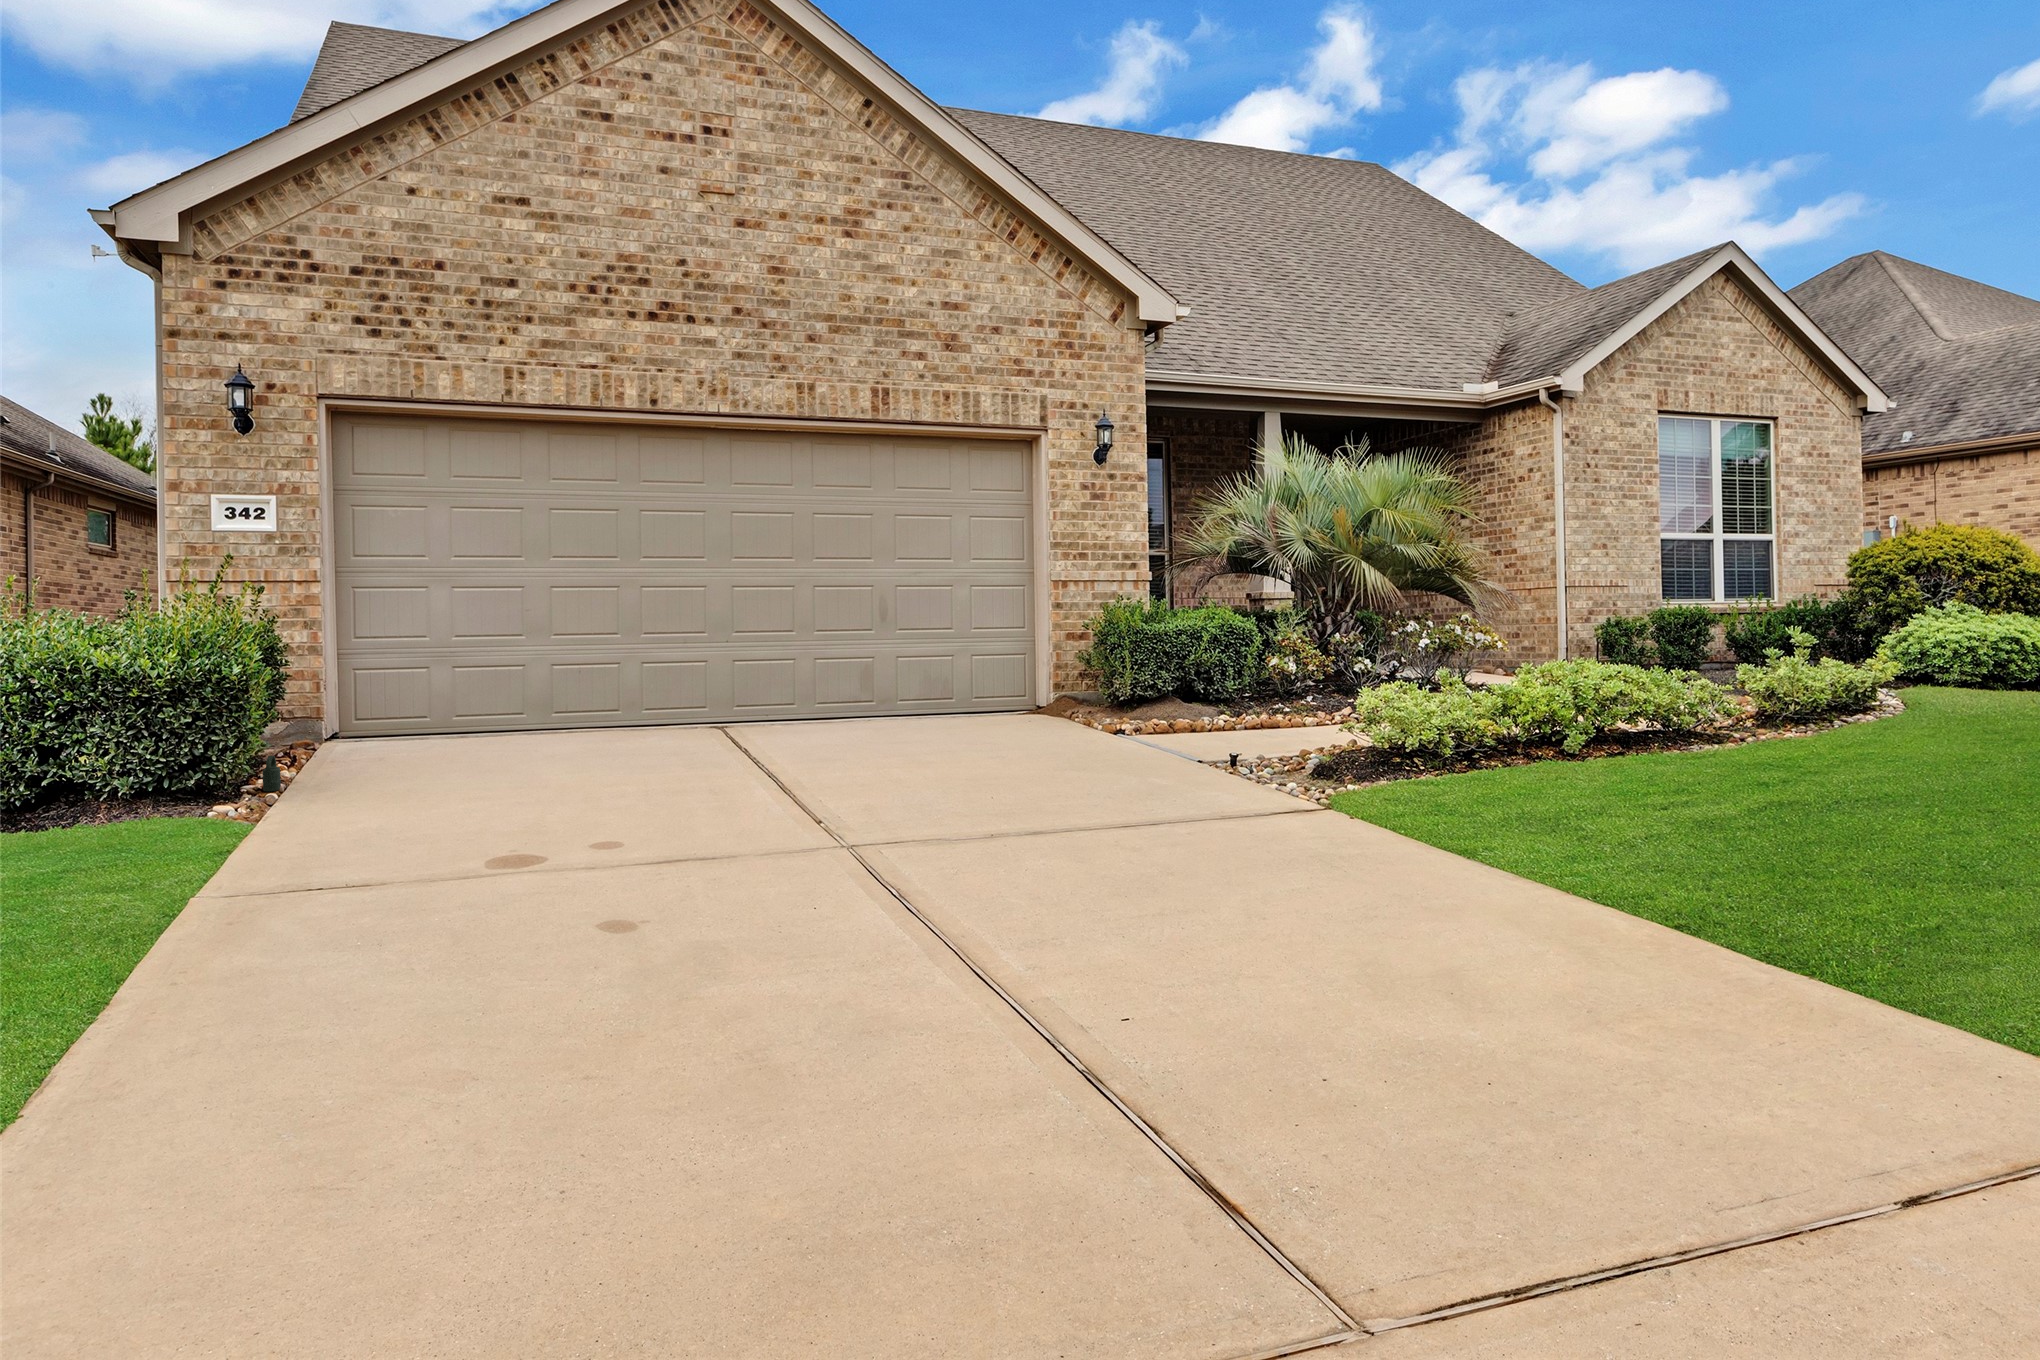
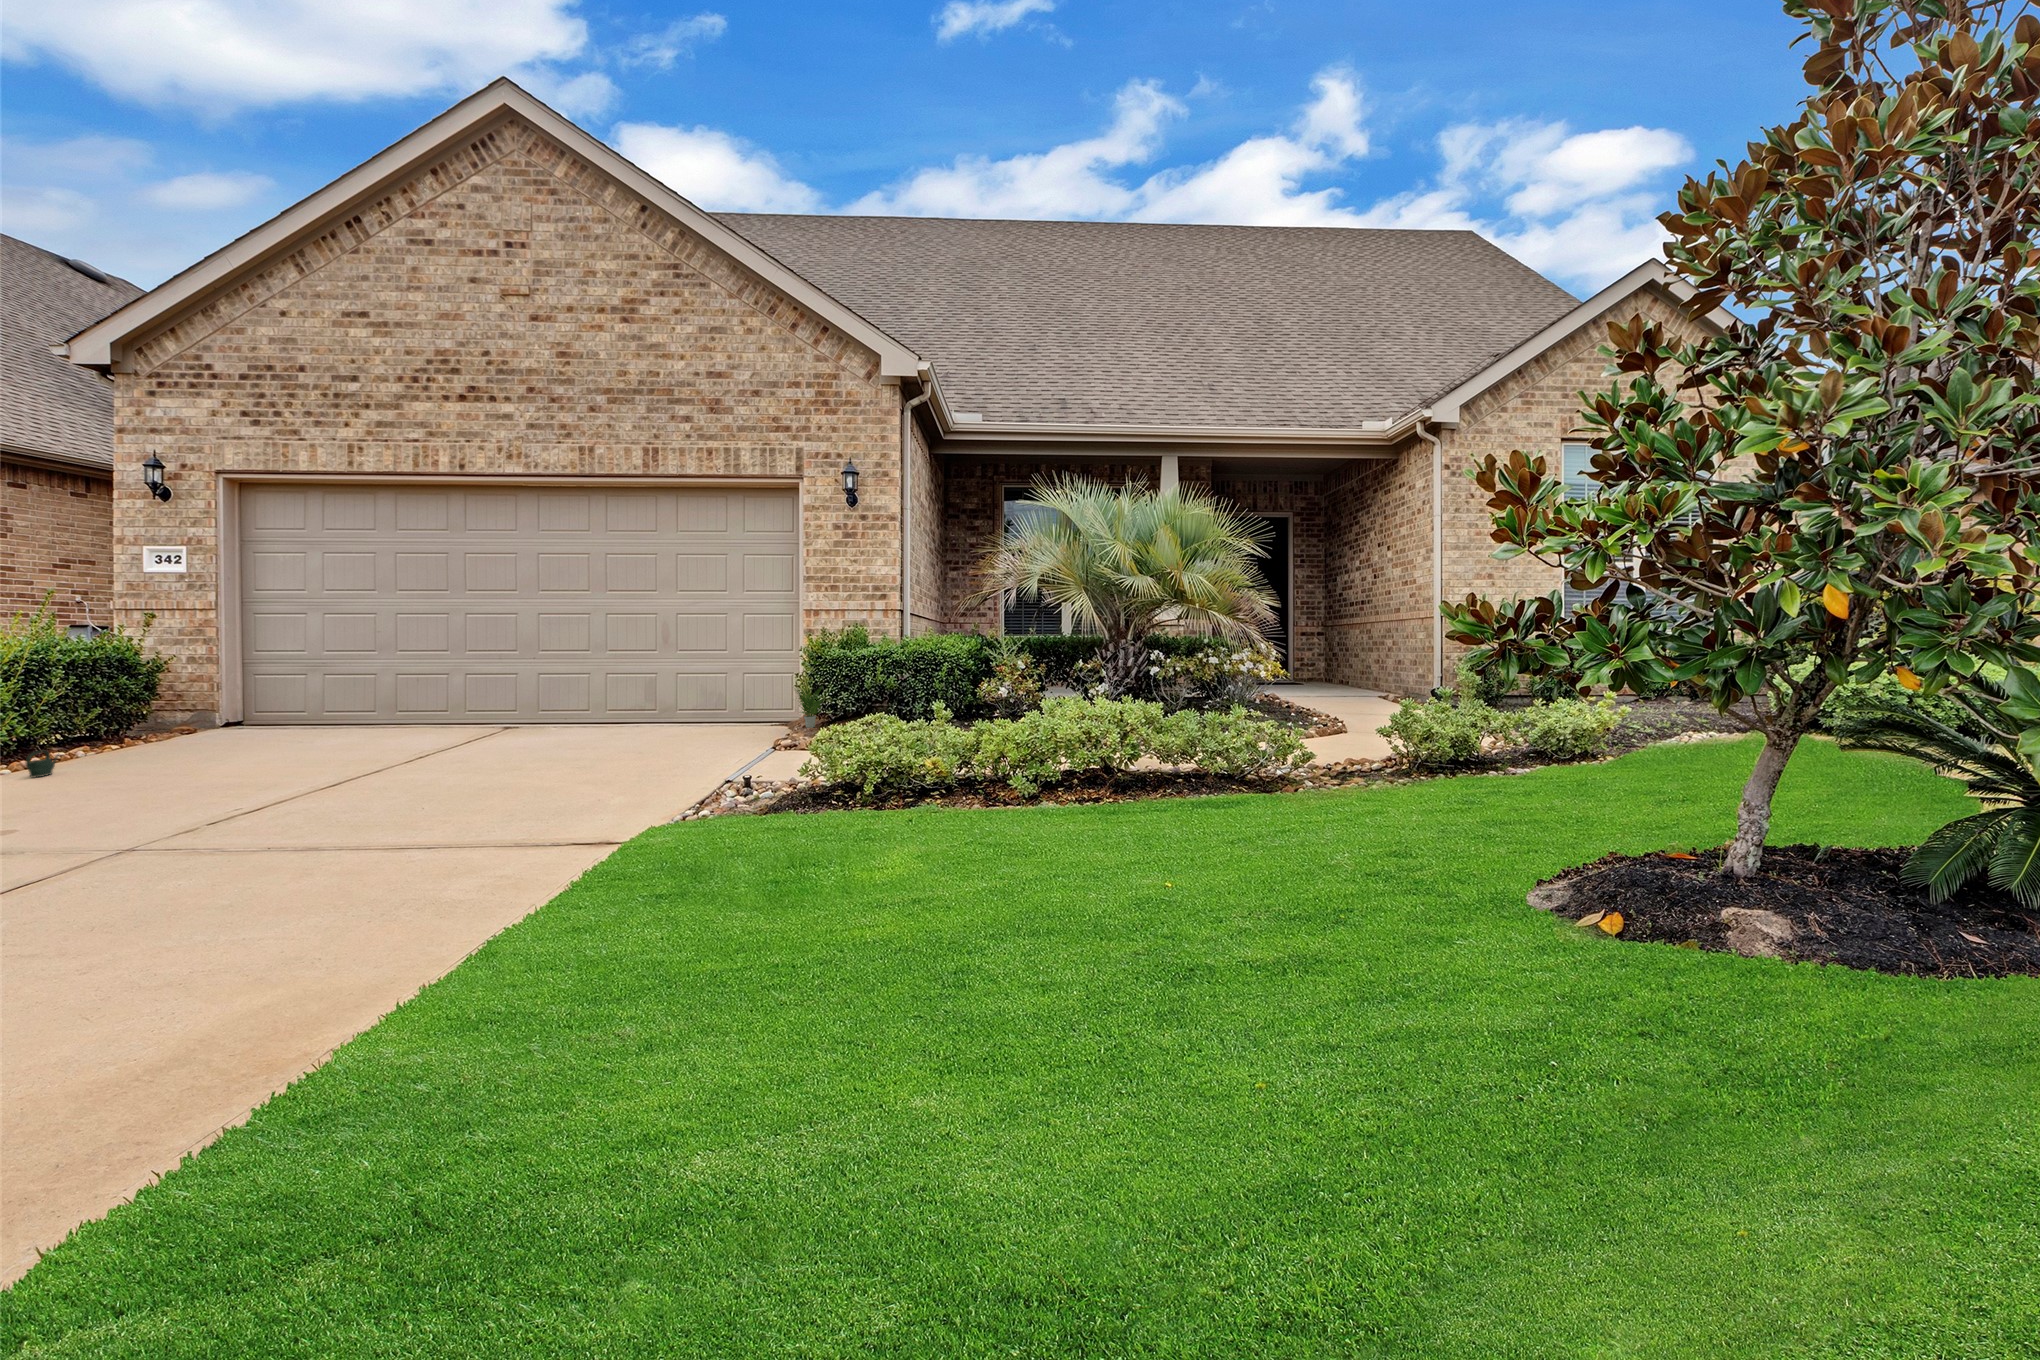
potted plant: none [1063,664,1108,715] -> present [797,686,824,728]

